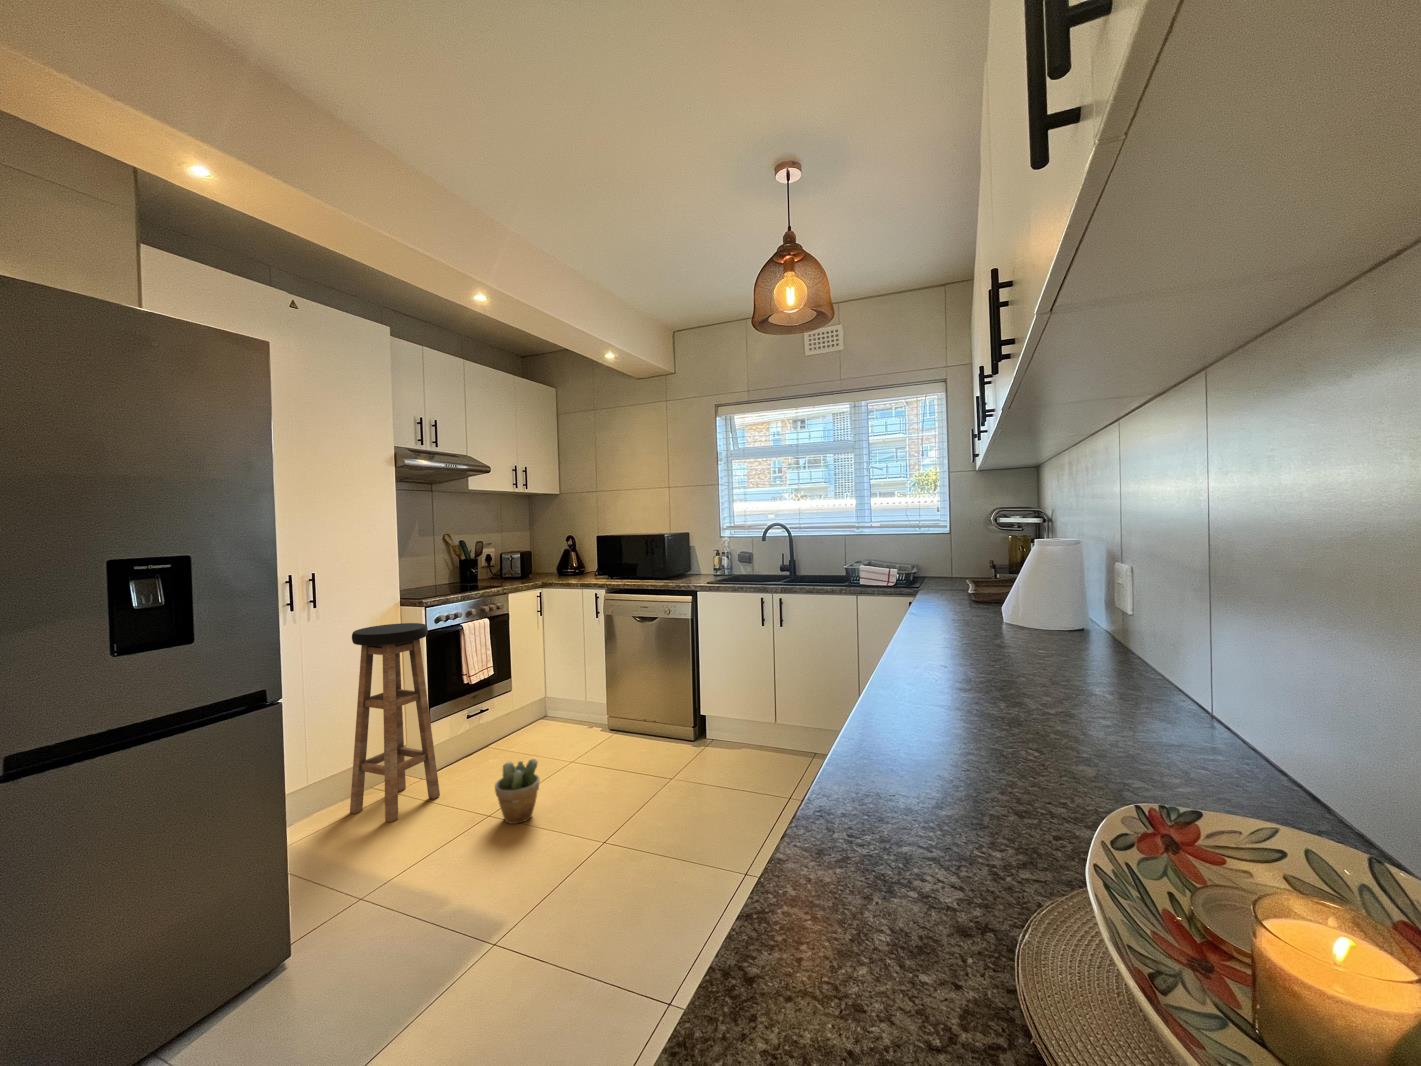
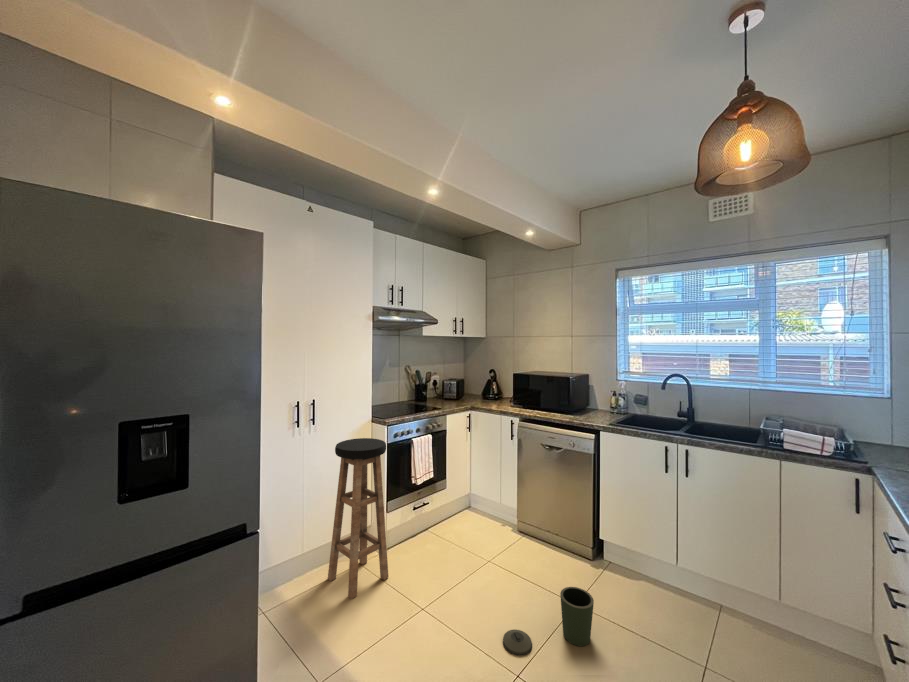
trash can: none [589,750,685,823] -> present [503,587,594,656]
potted plant: present [495,759,540,824] -> none [426,573,462,631]

